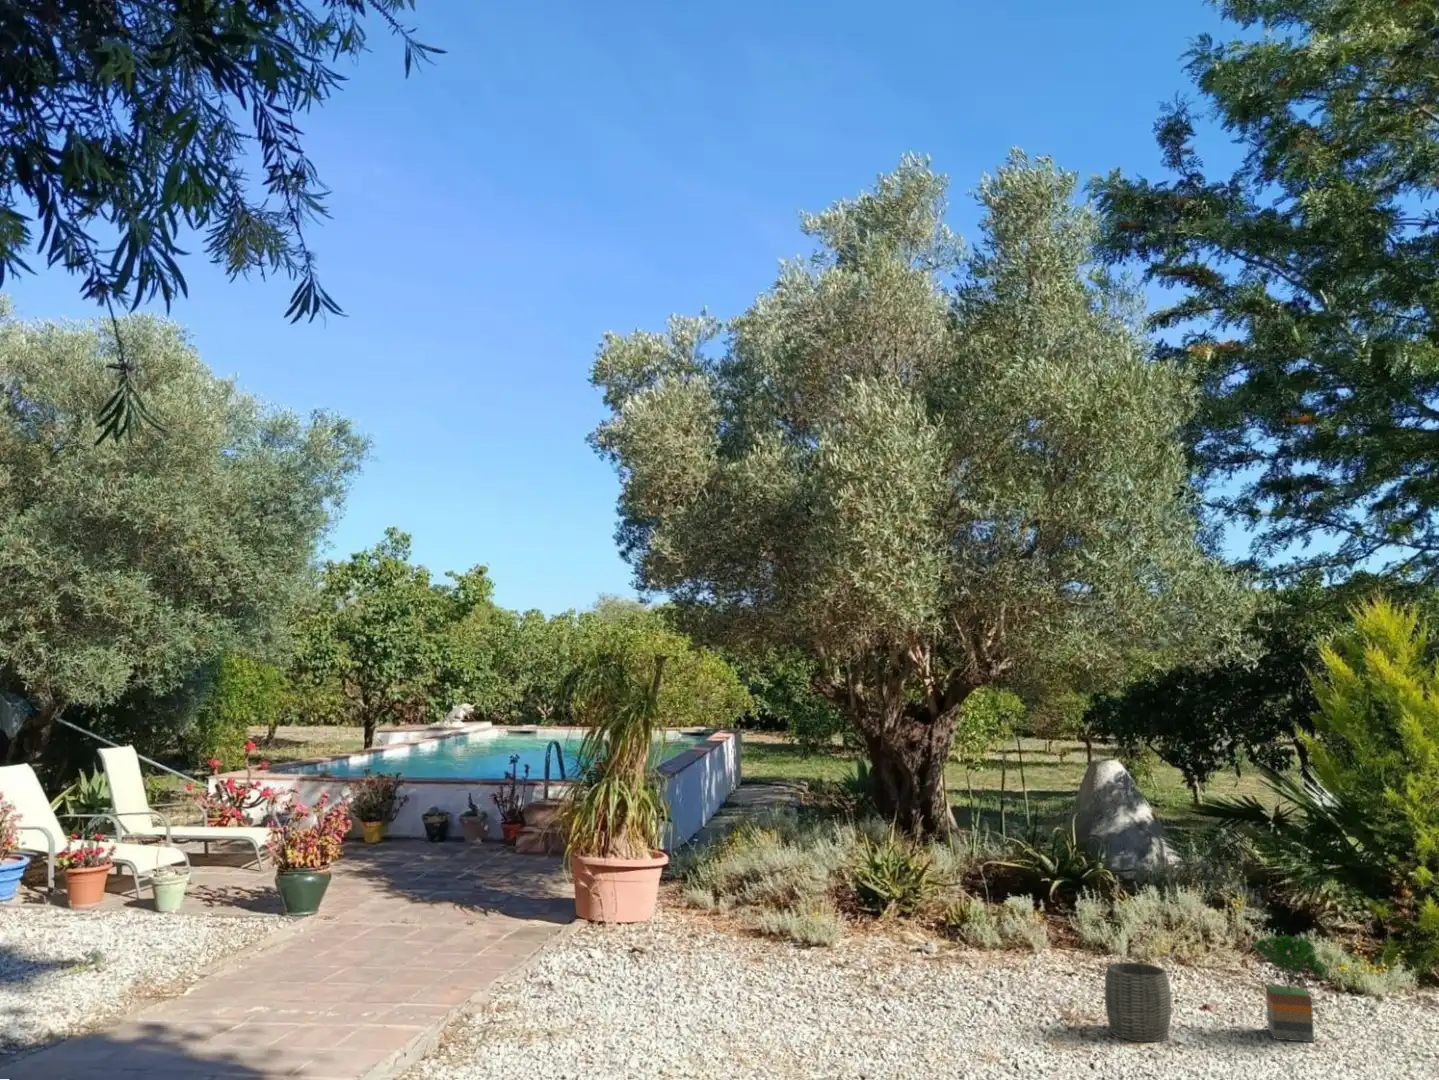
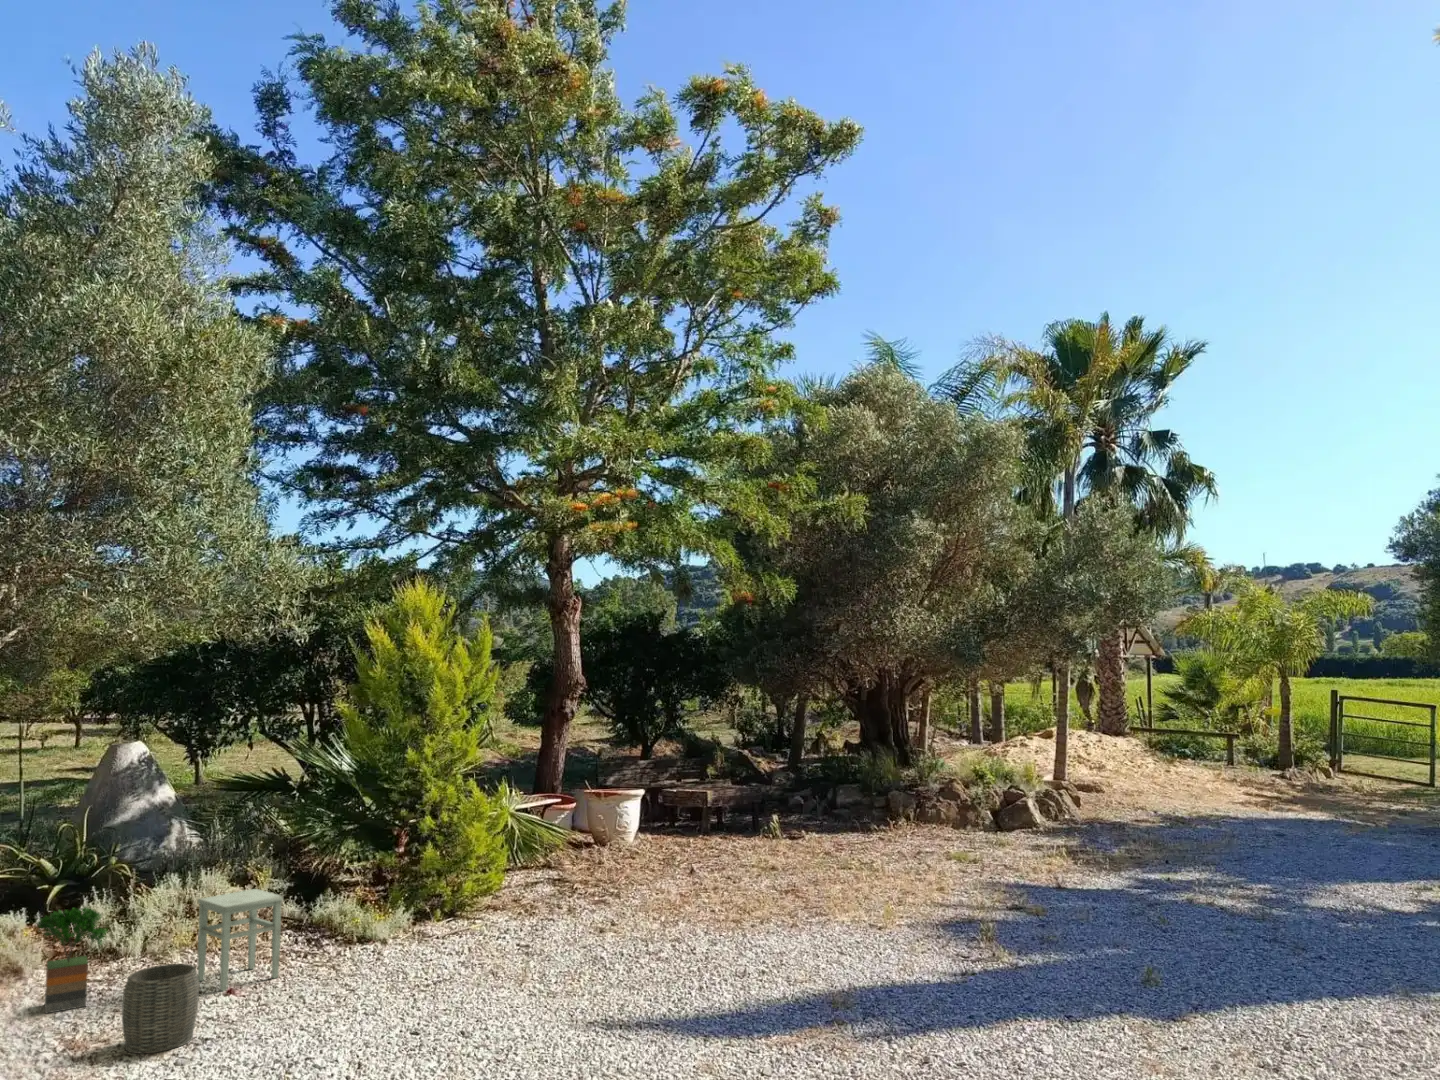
stool: none [1171,911,1255,1006] -> present [198,889,283,991]
potted tree: present [1254,935,1326,1042] -> present [37,907,107,1013]

